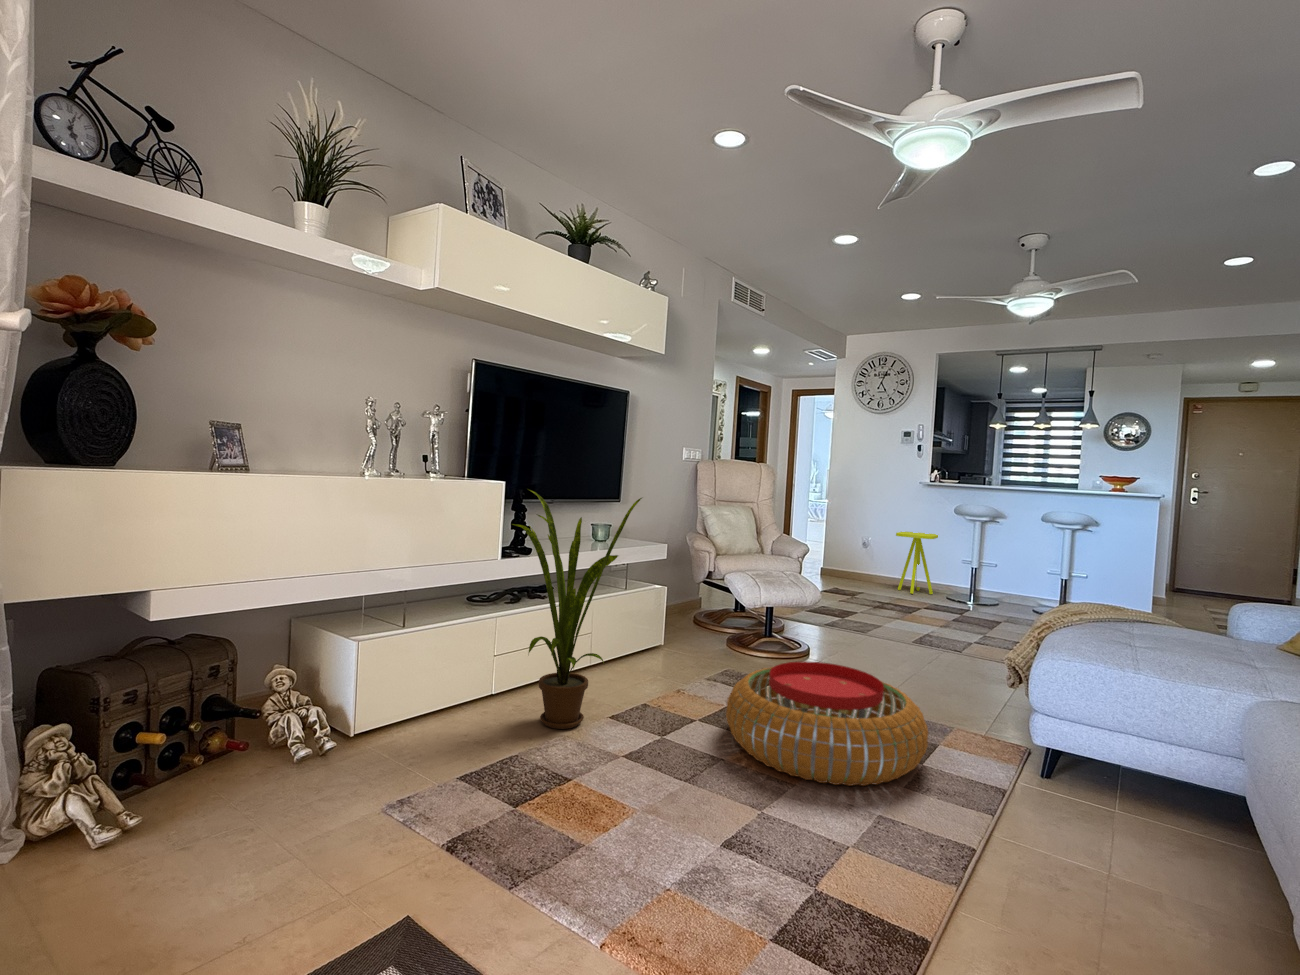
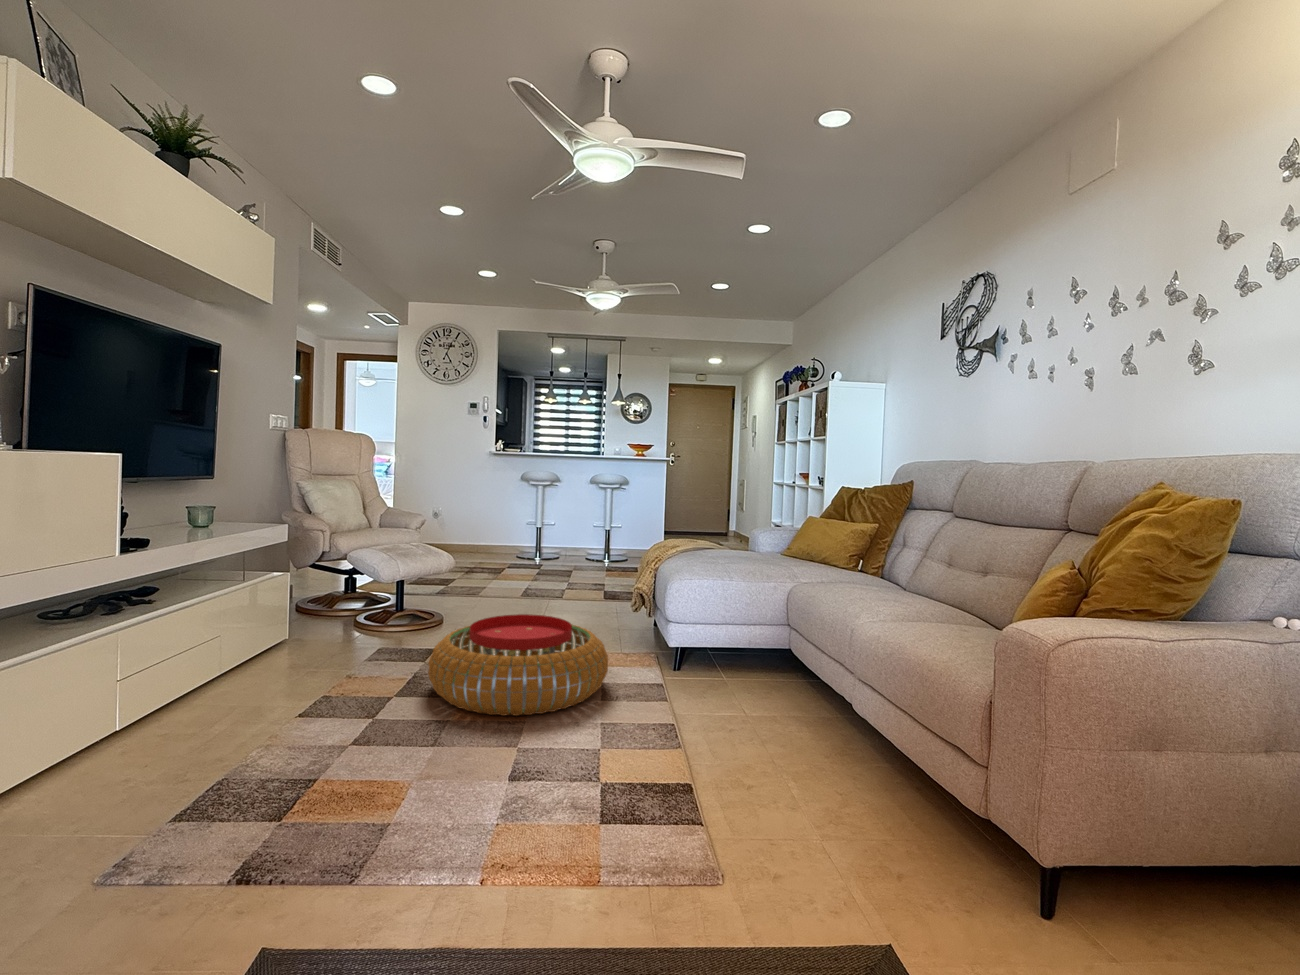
house plant: present [512,490,642,729] -> none [145,458,334,750]
side table: present [896,532,938,594] -> none [470,498,506,556]

